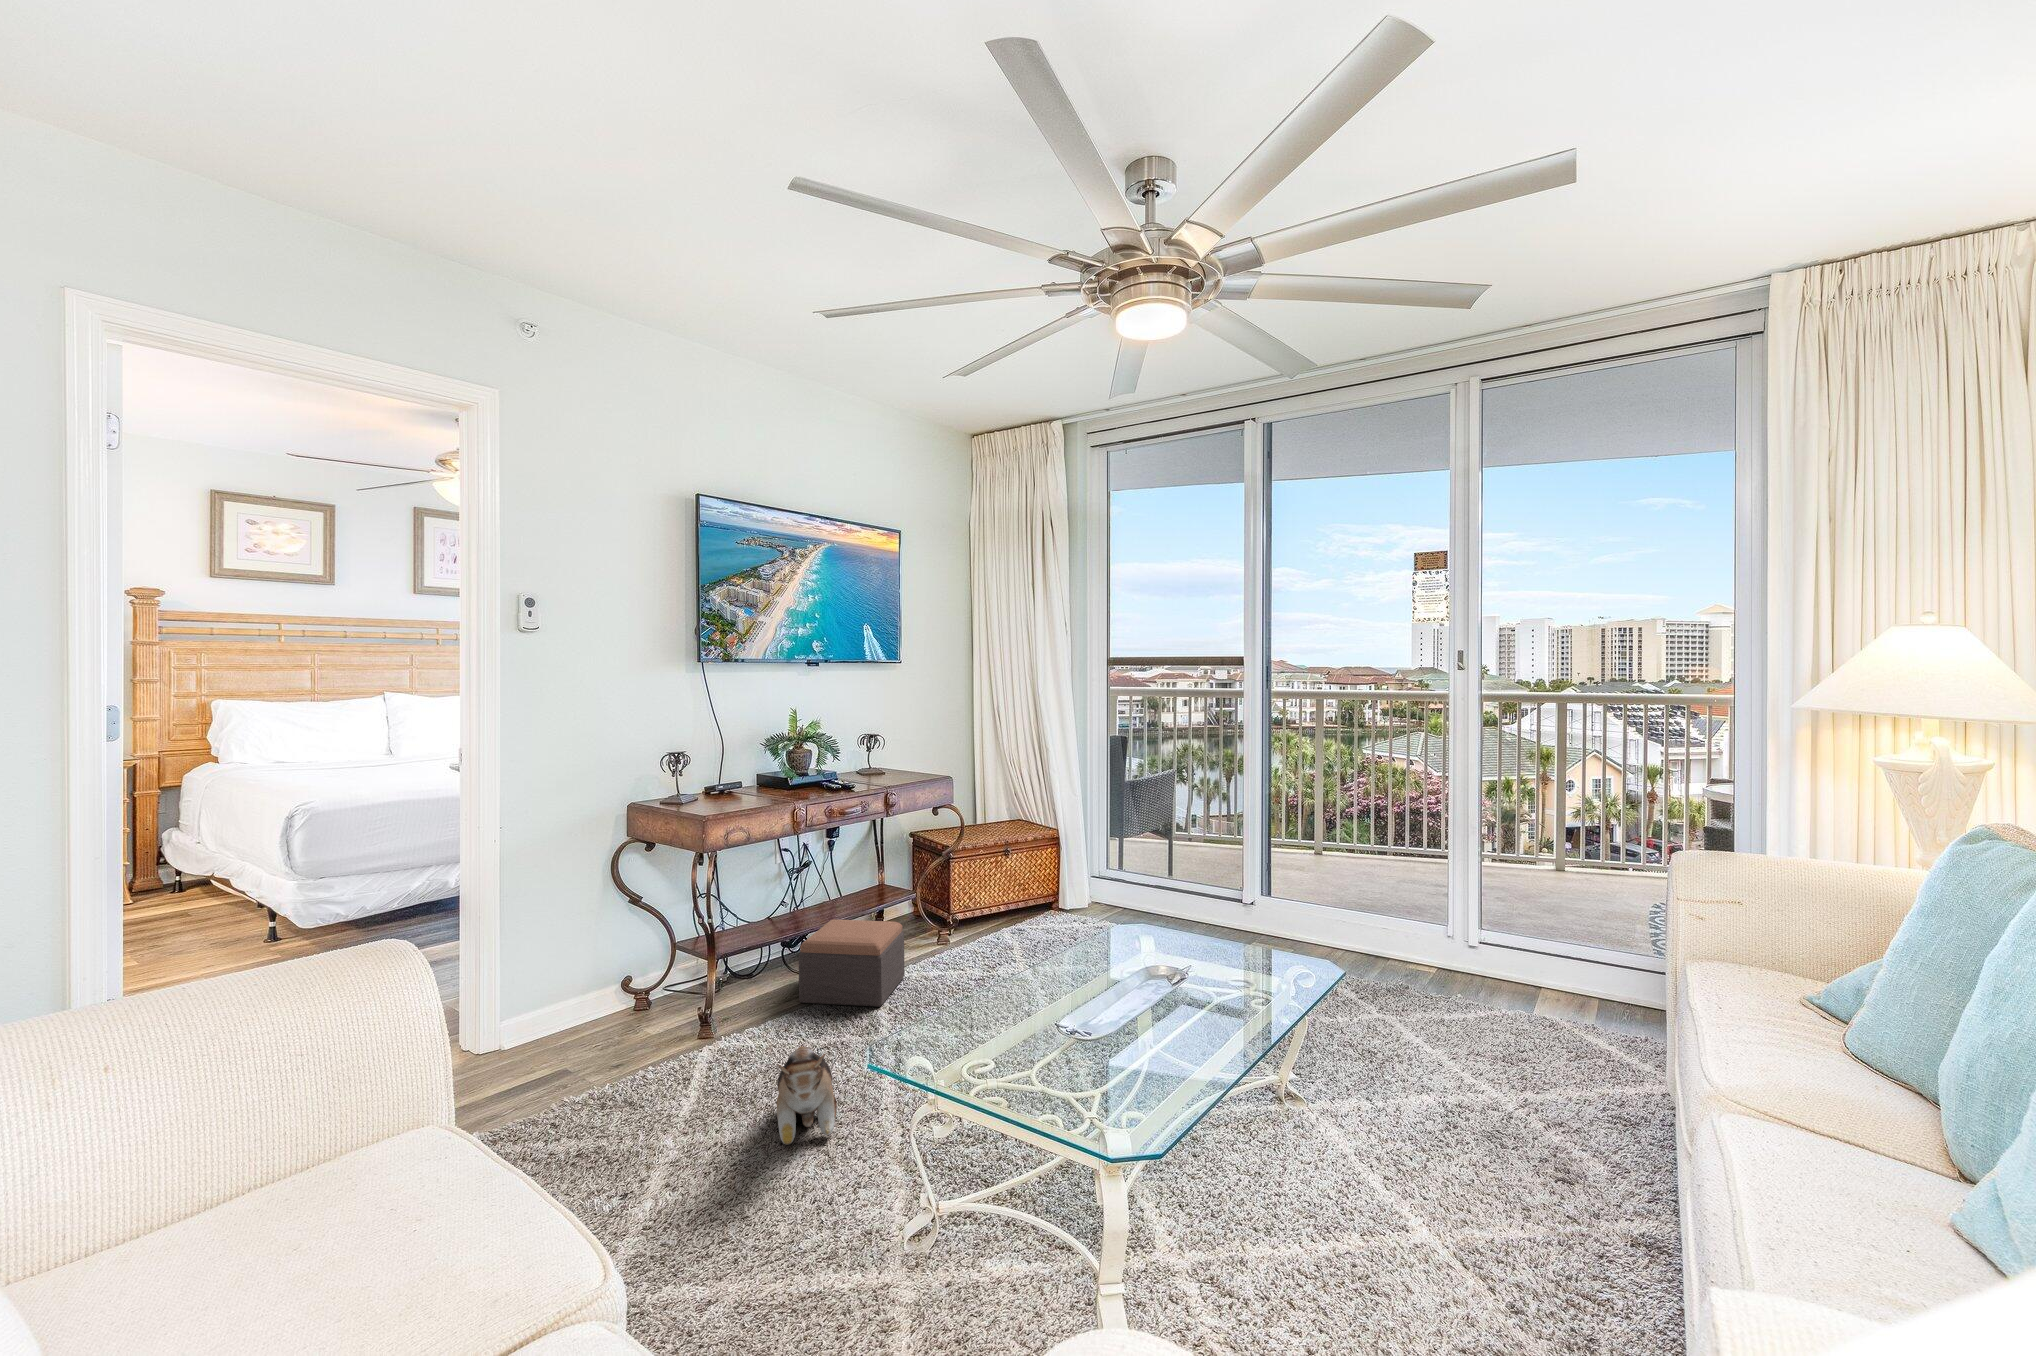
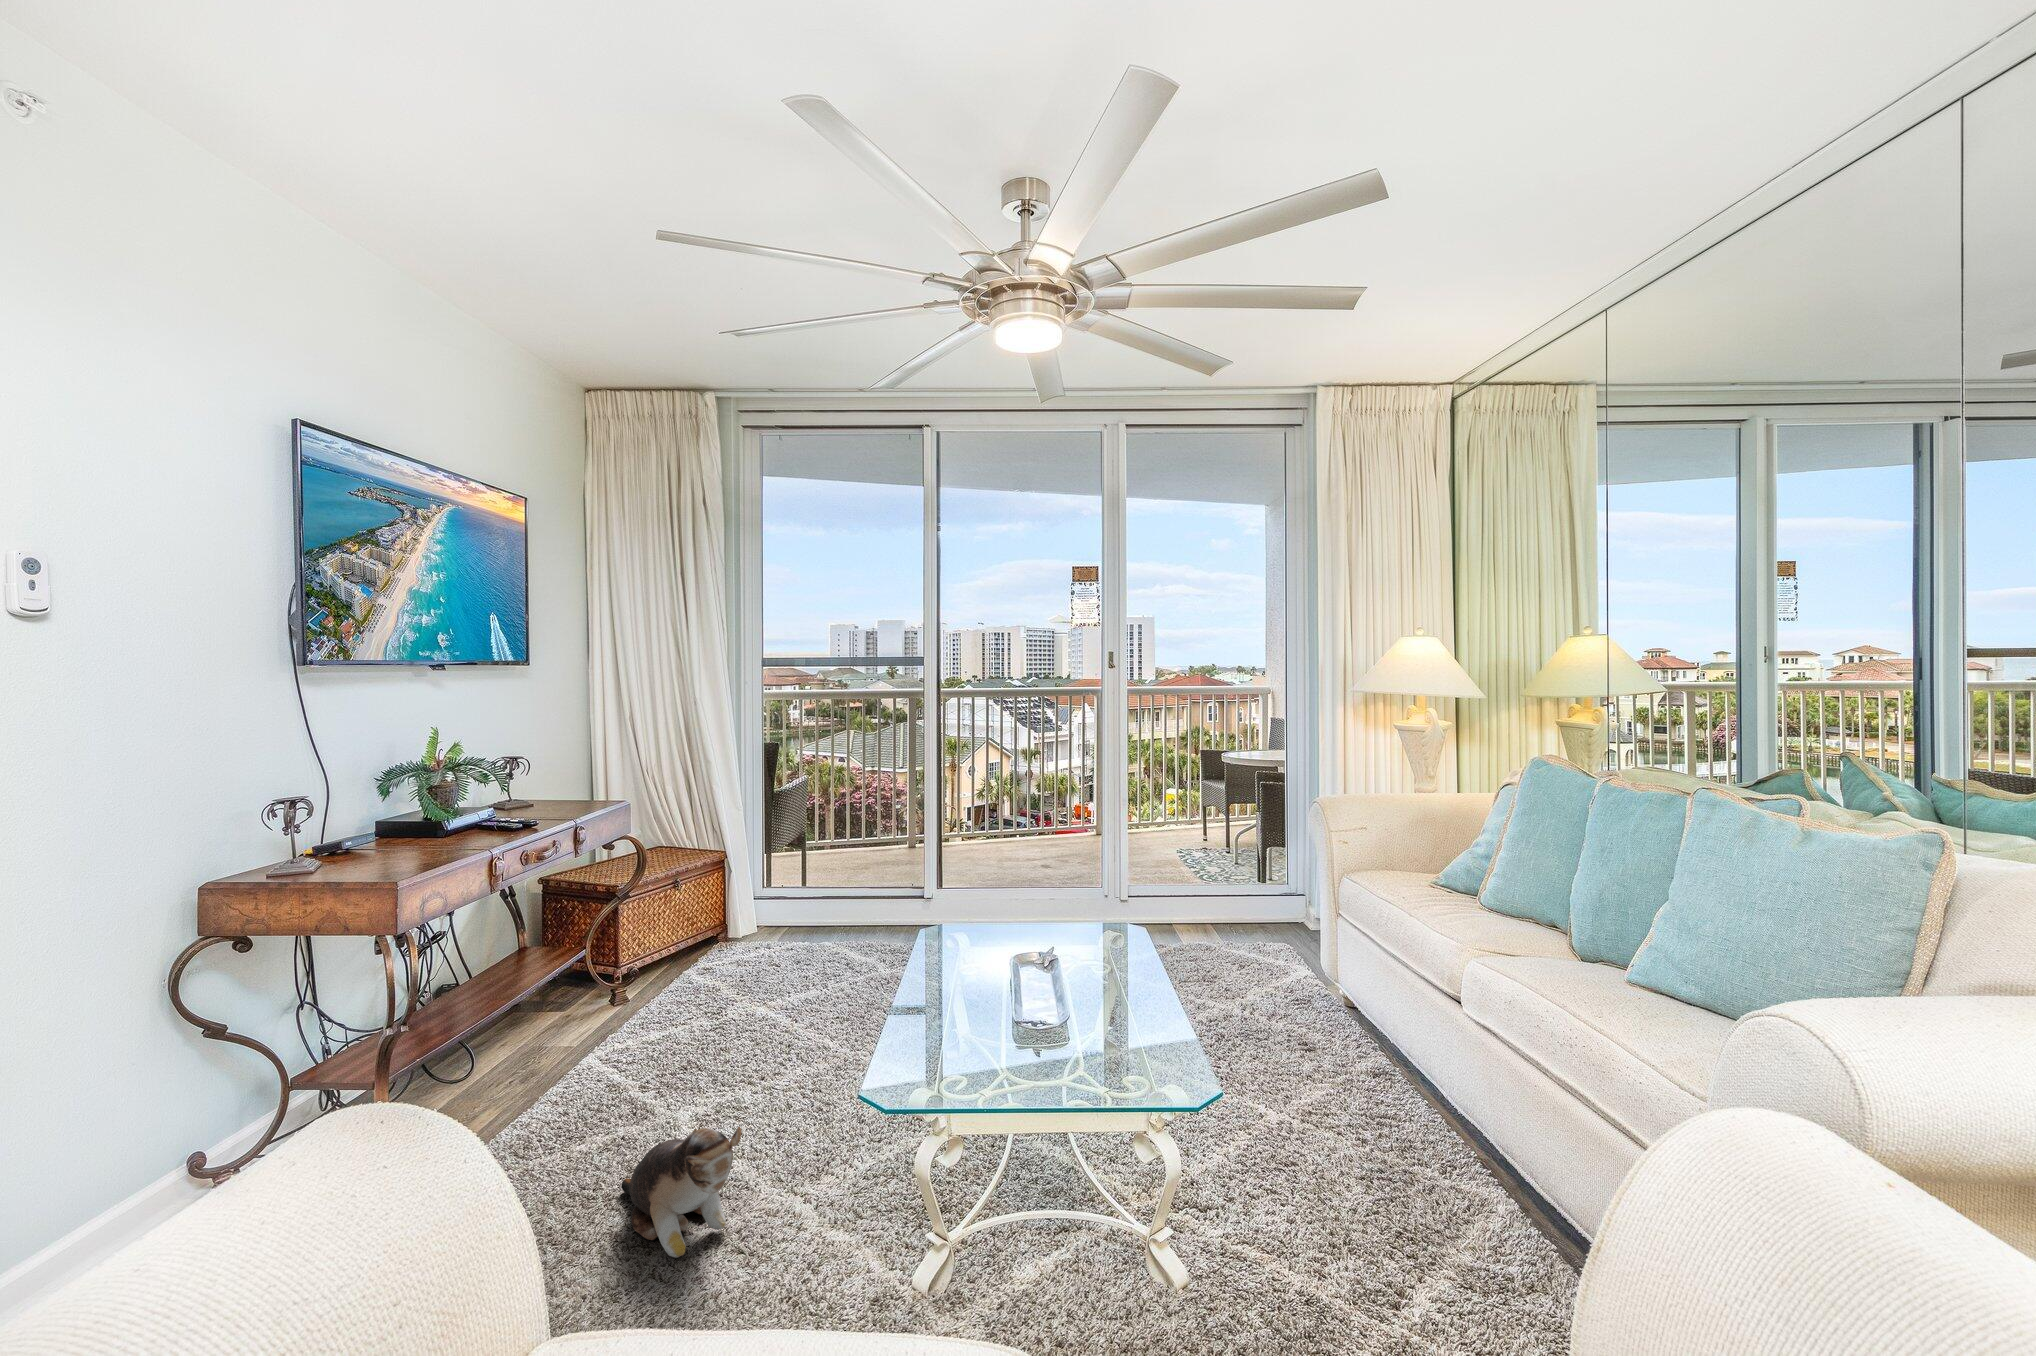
footstool: present [799,919,905,1007] -> none [504,980,627,1107]

